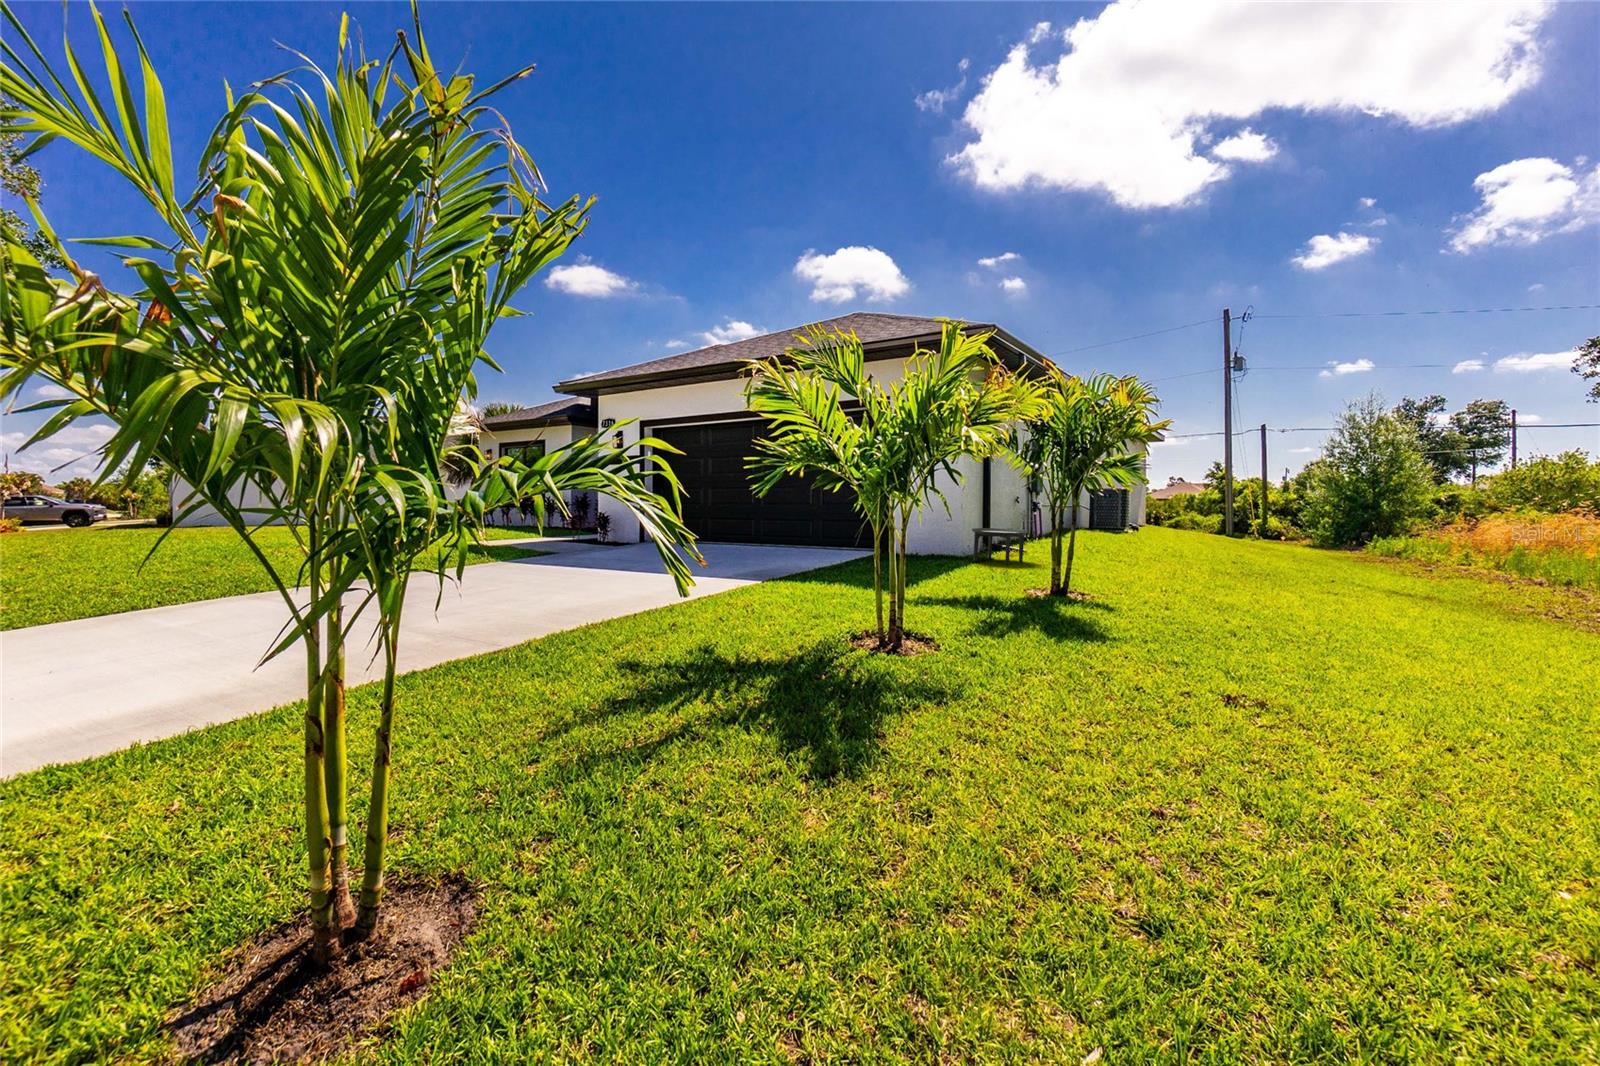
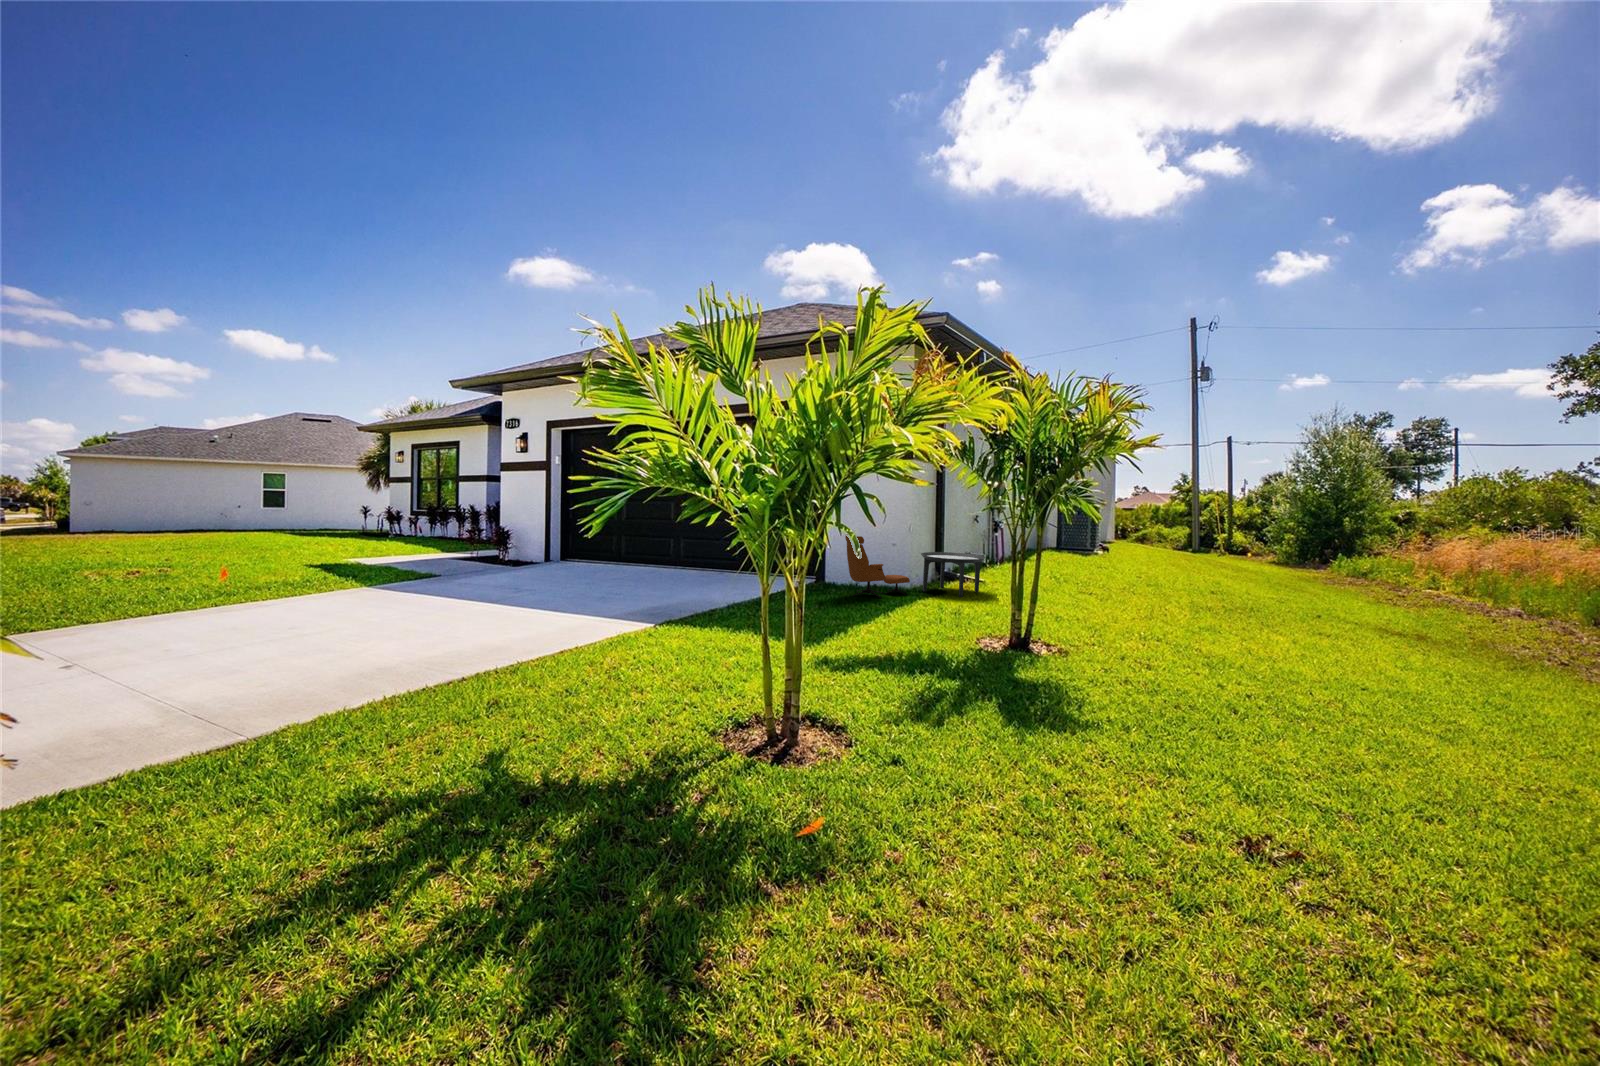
lounge chair: none [908,512,962,566] -> present [845,536,910,598]

